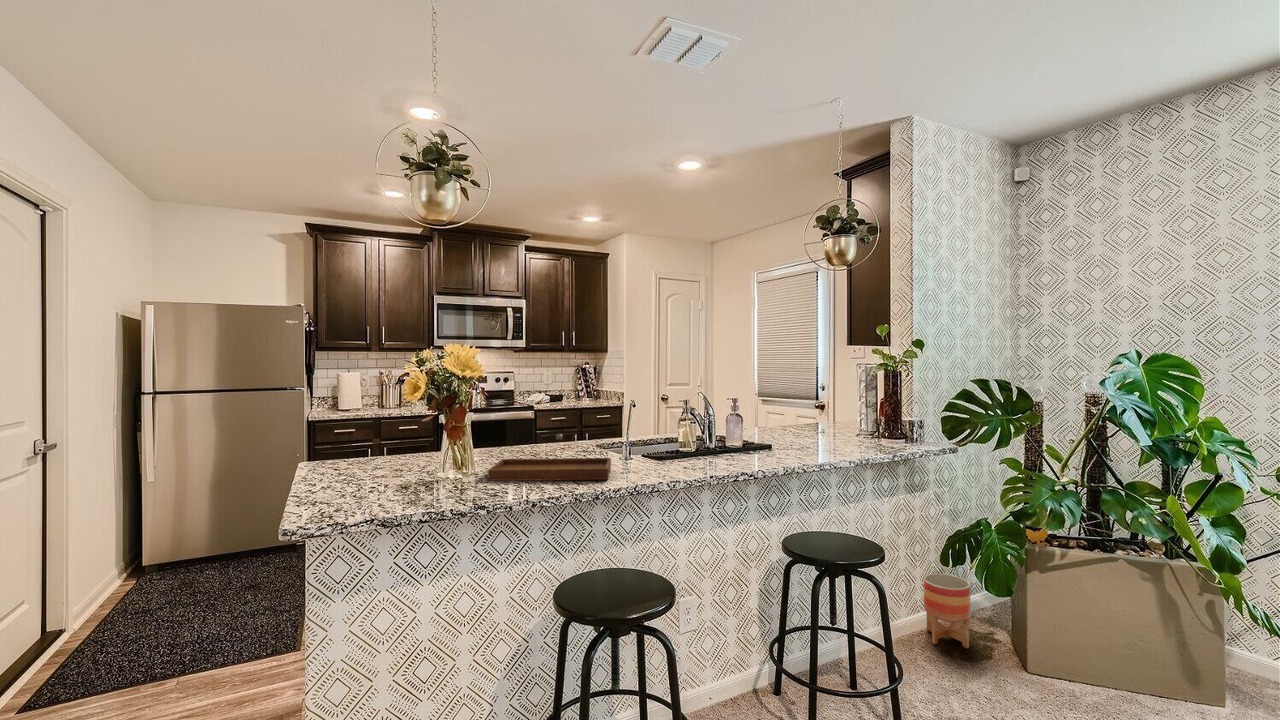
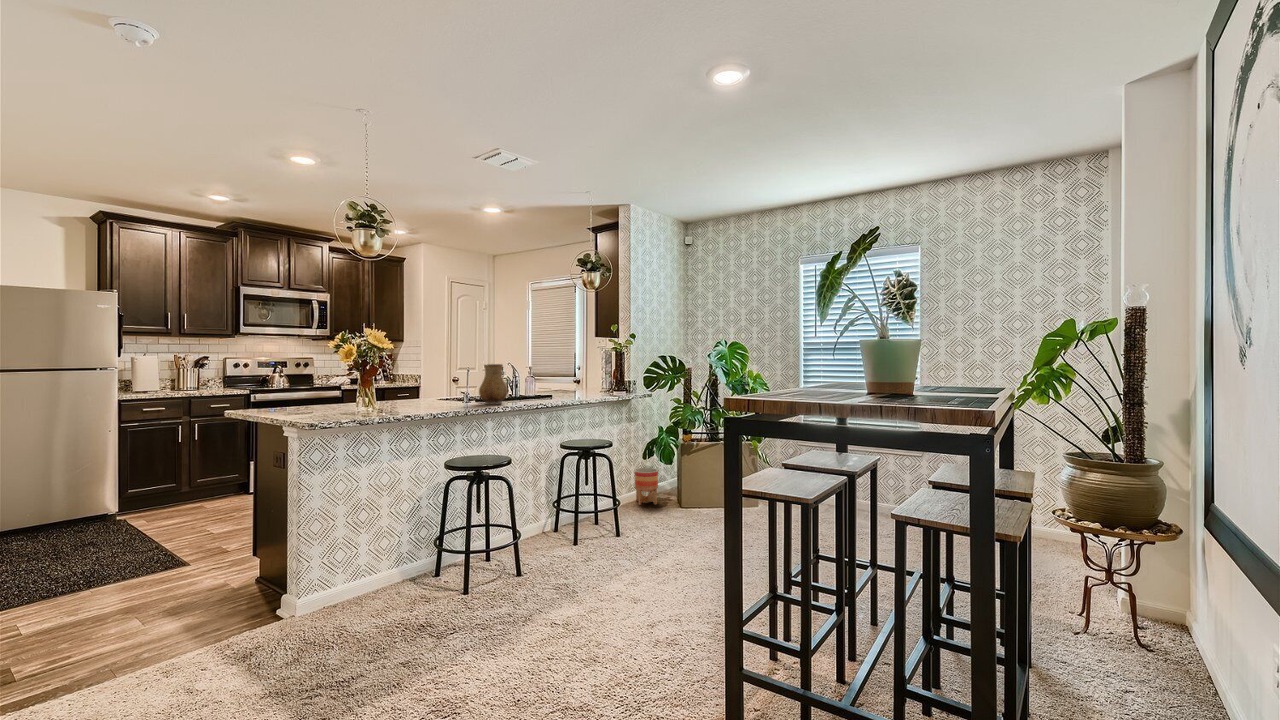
ceramic pitcher: none [636,401,684,472] -> present [479,364,508,405]
tray: present [488,434,611,481] -> none [393,383,469,409]

